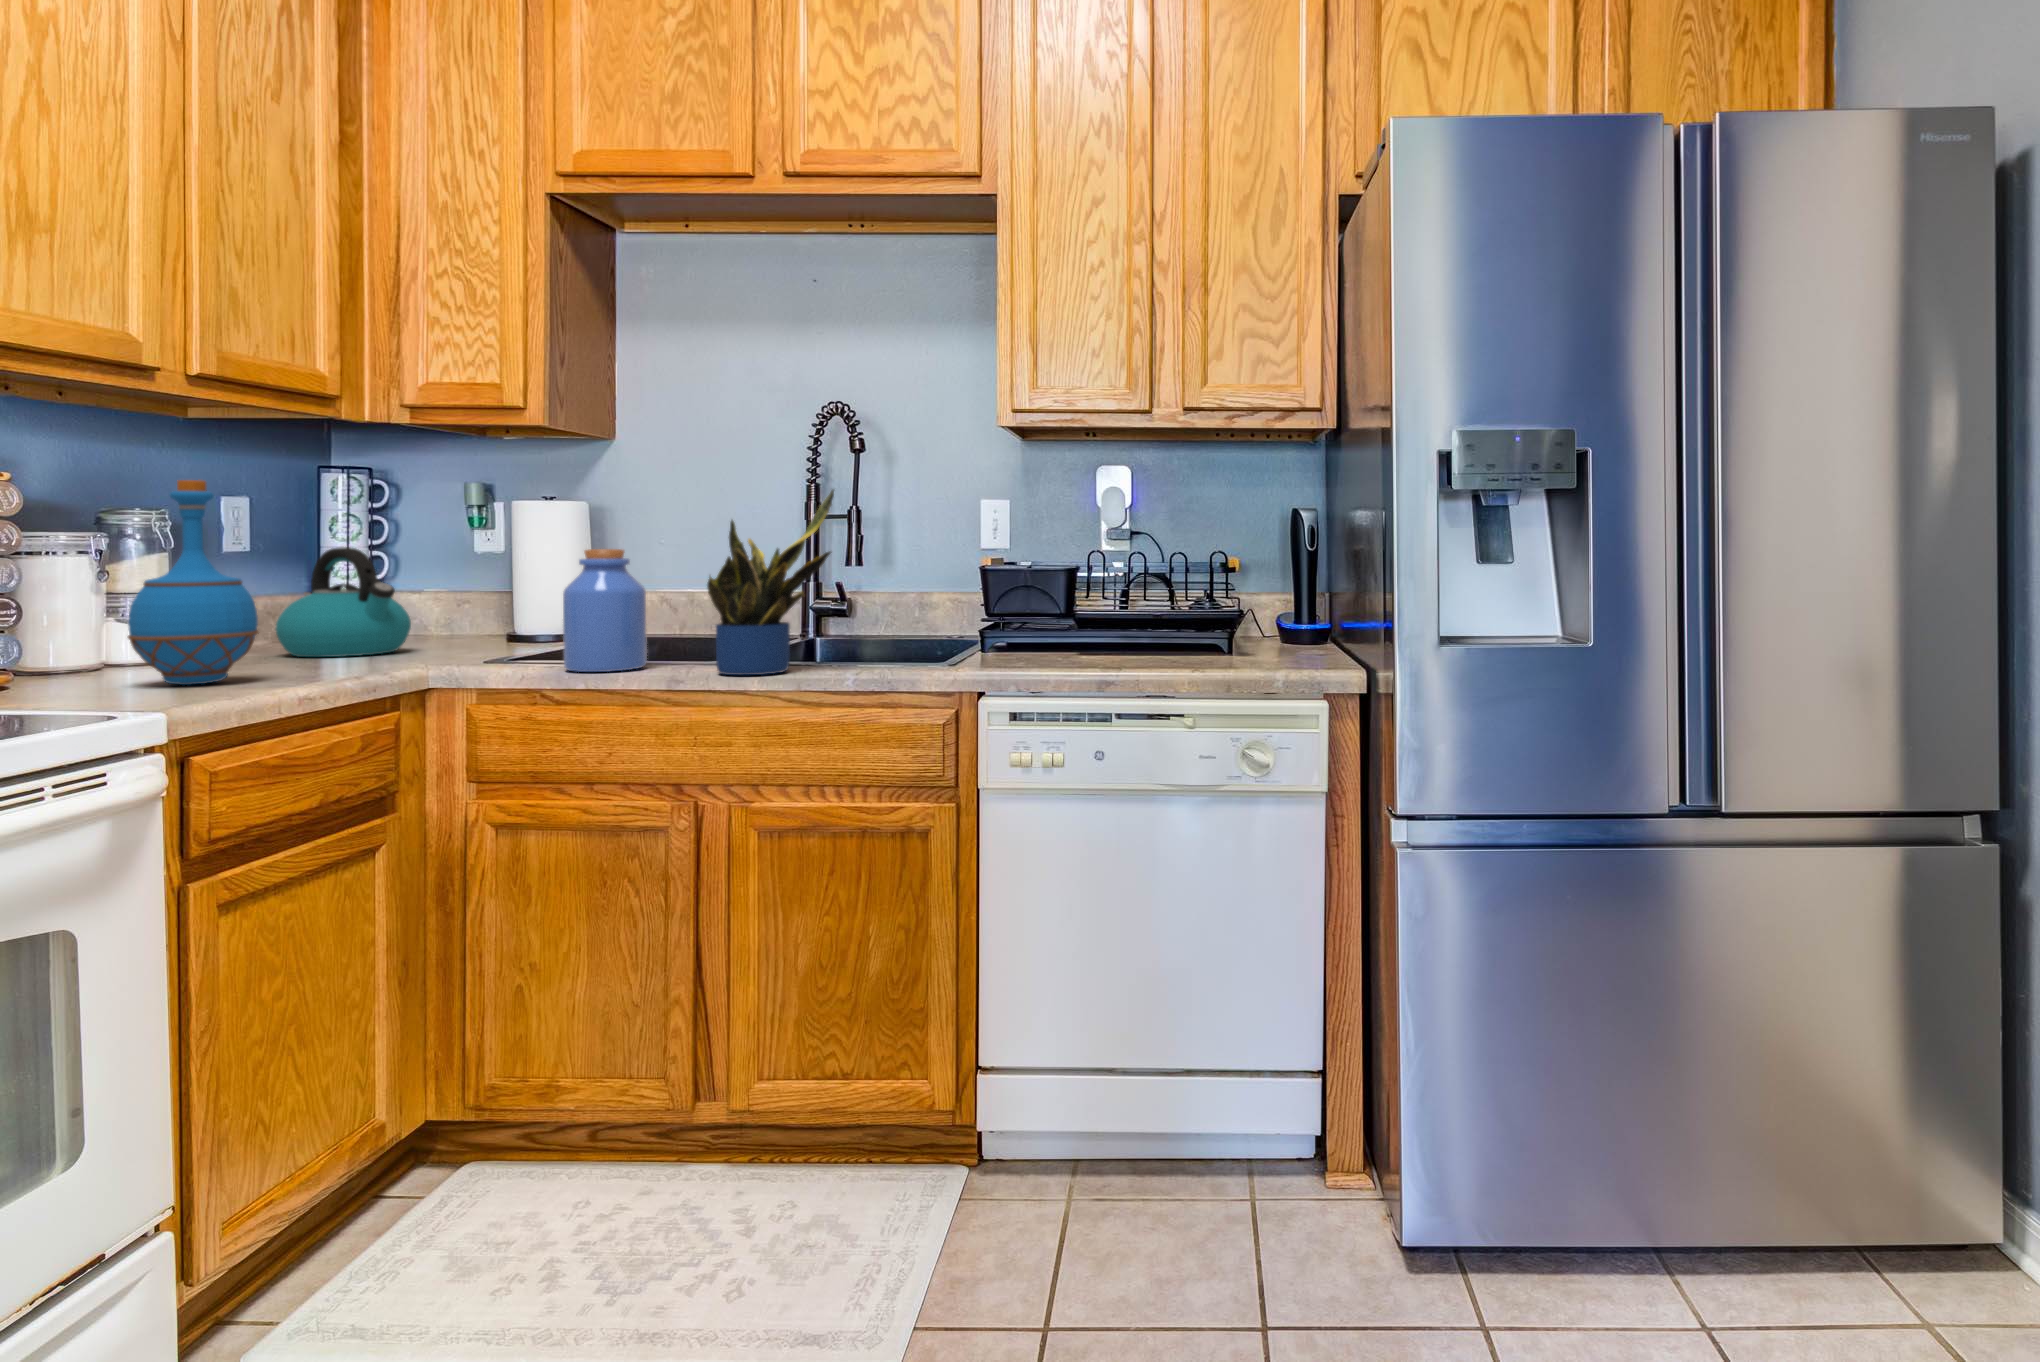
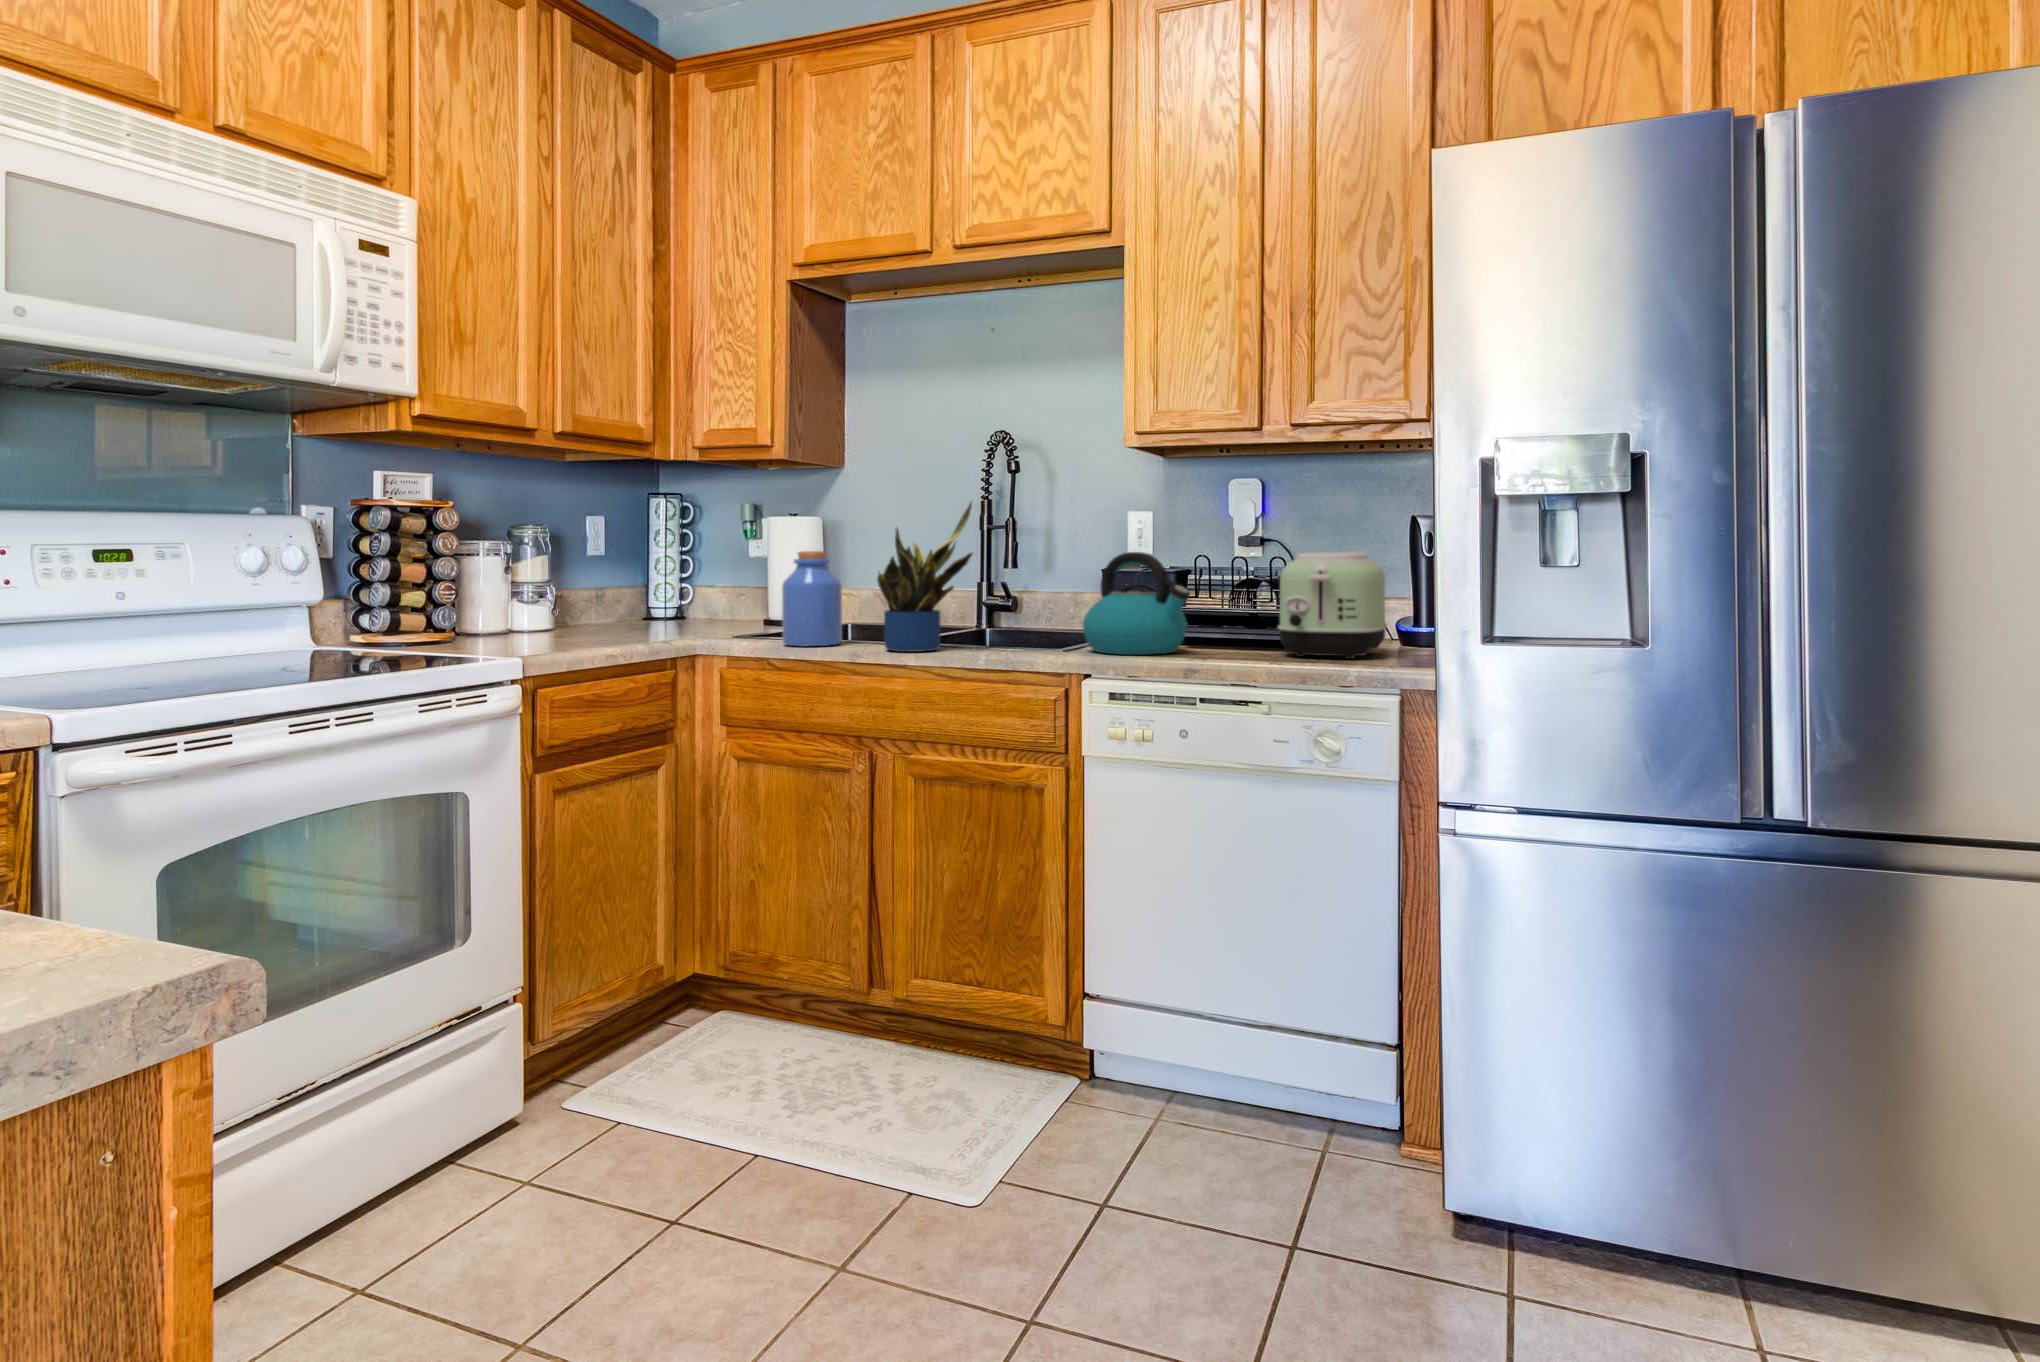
bottle: present [128,480,259,685] -> none [509,502,588,645]
kettle: present [276,547,411,657] -> present [1083,552,1190,655]
toaster: none [1188,550,1299,667] -> present [1278,552,1387,659]

